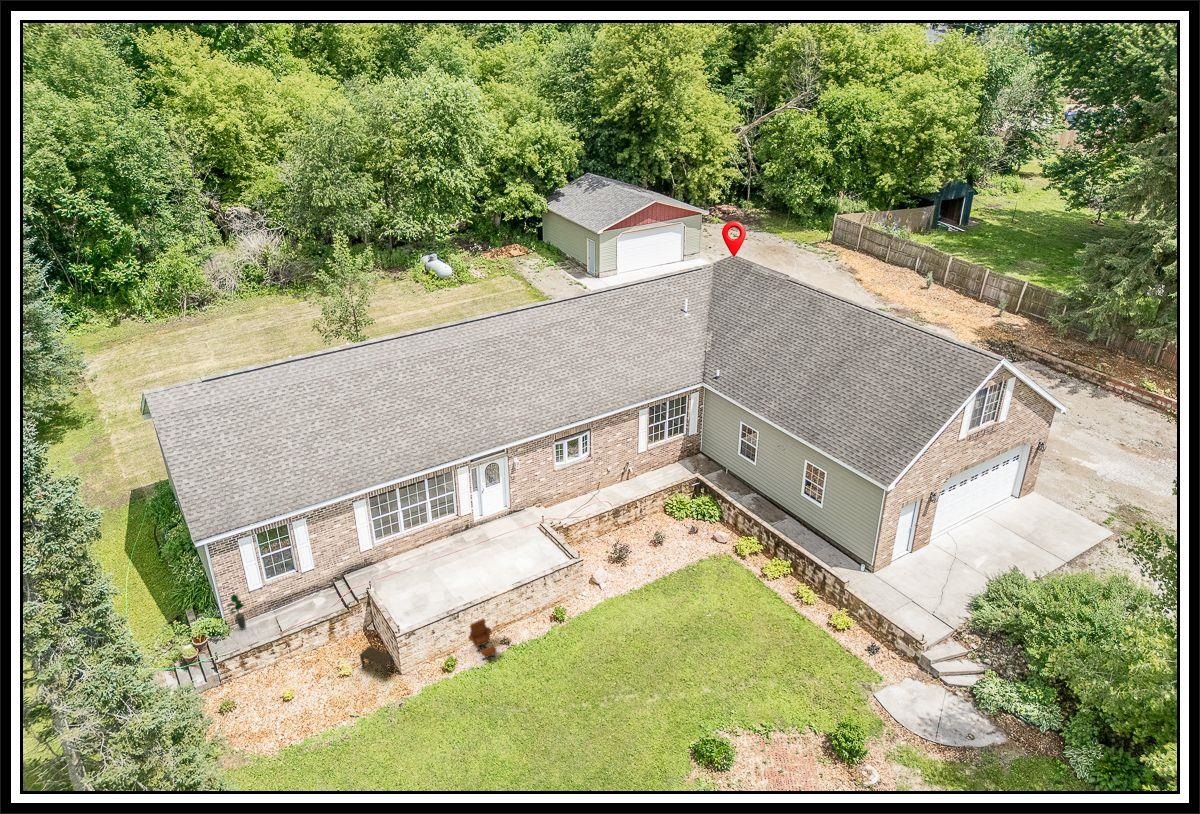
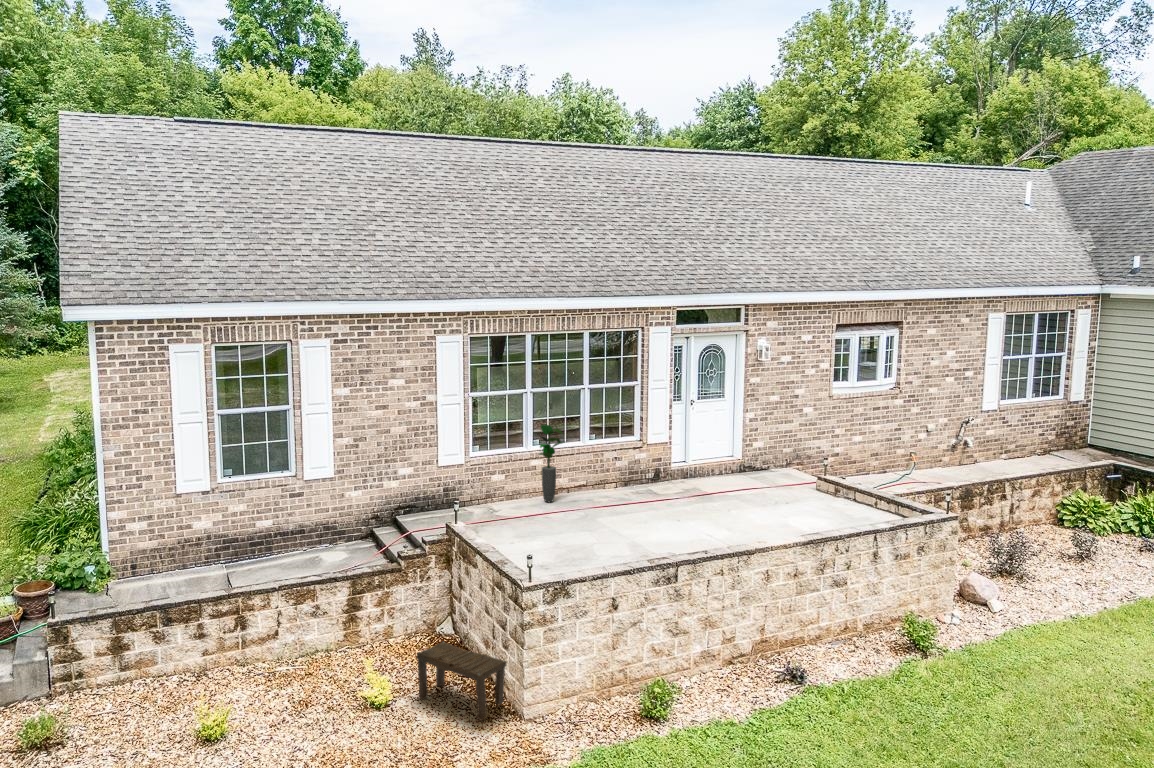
potted plant: present [227,594,246,630] -> present [539,424,564,502]
lounge chair: present [468,619,496,659] -> none [700,604,782,715]

